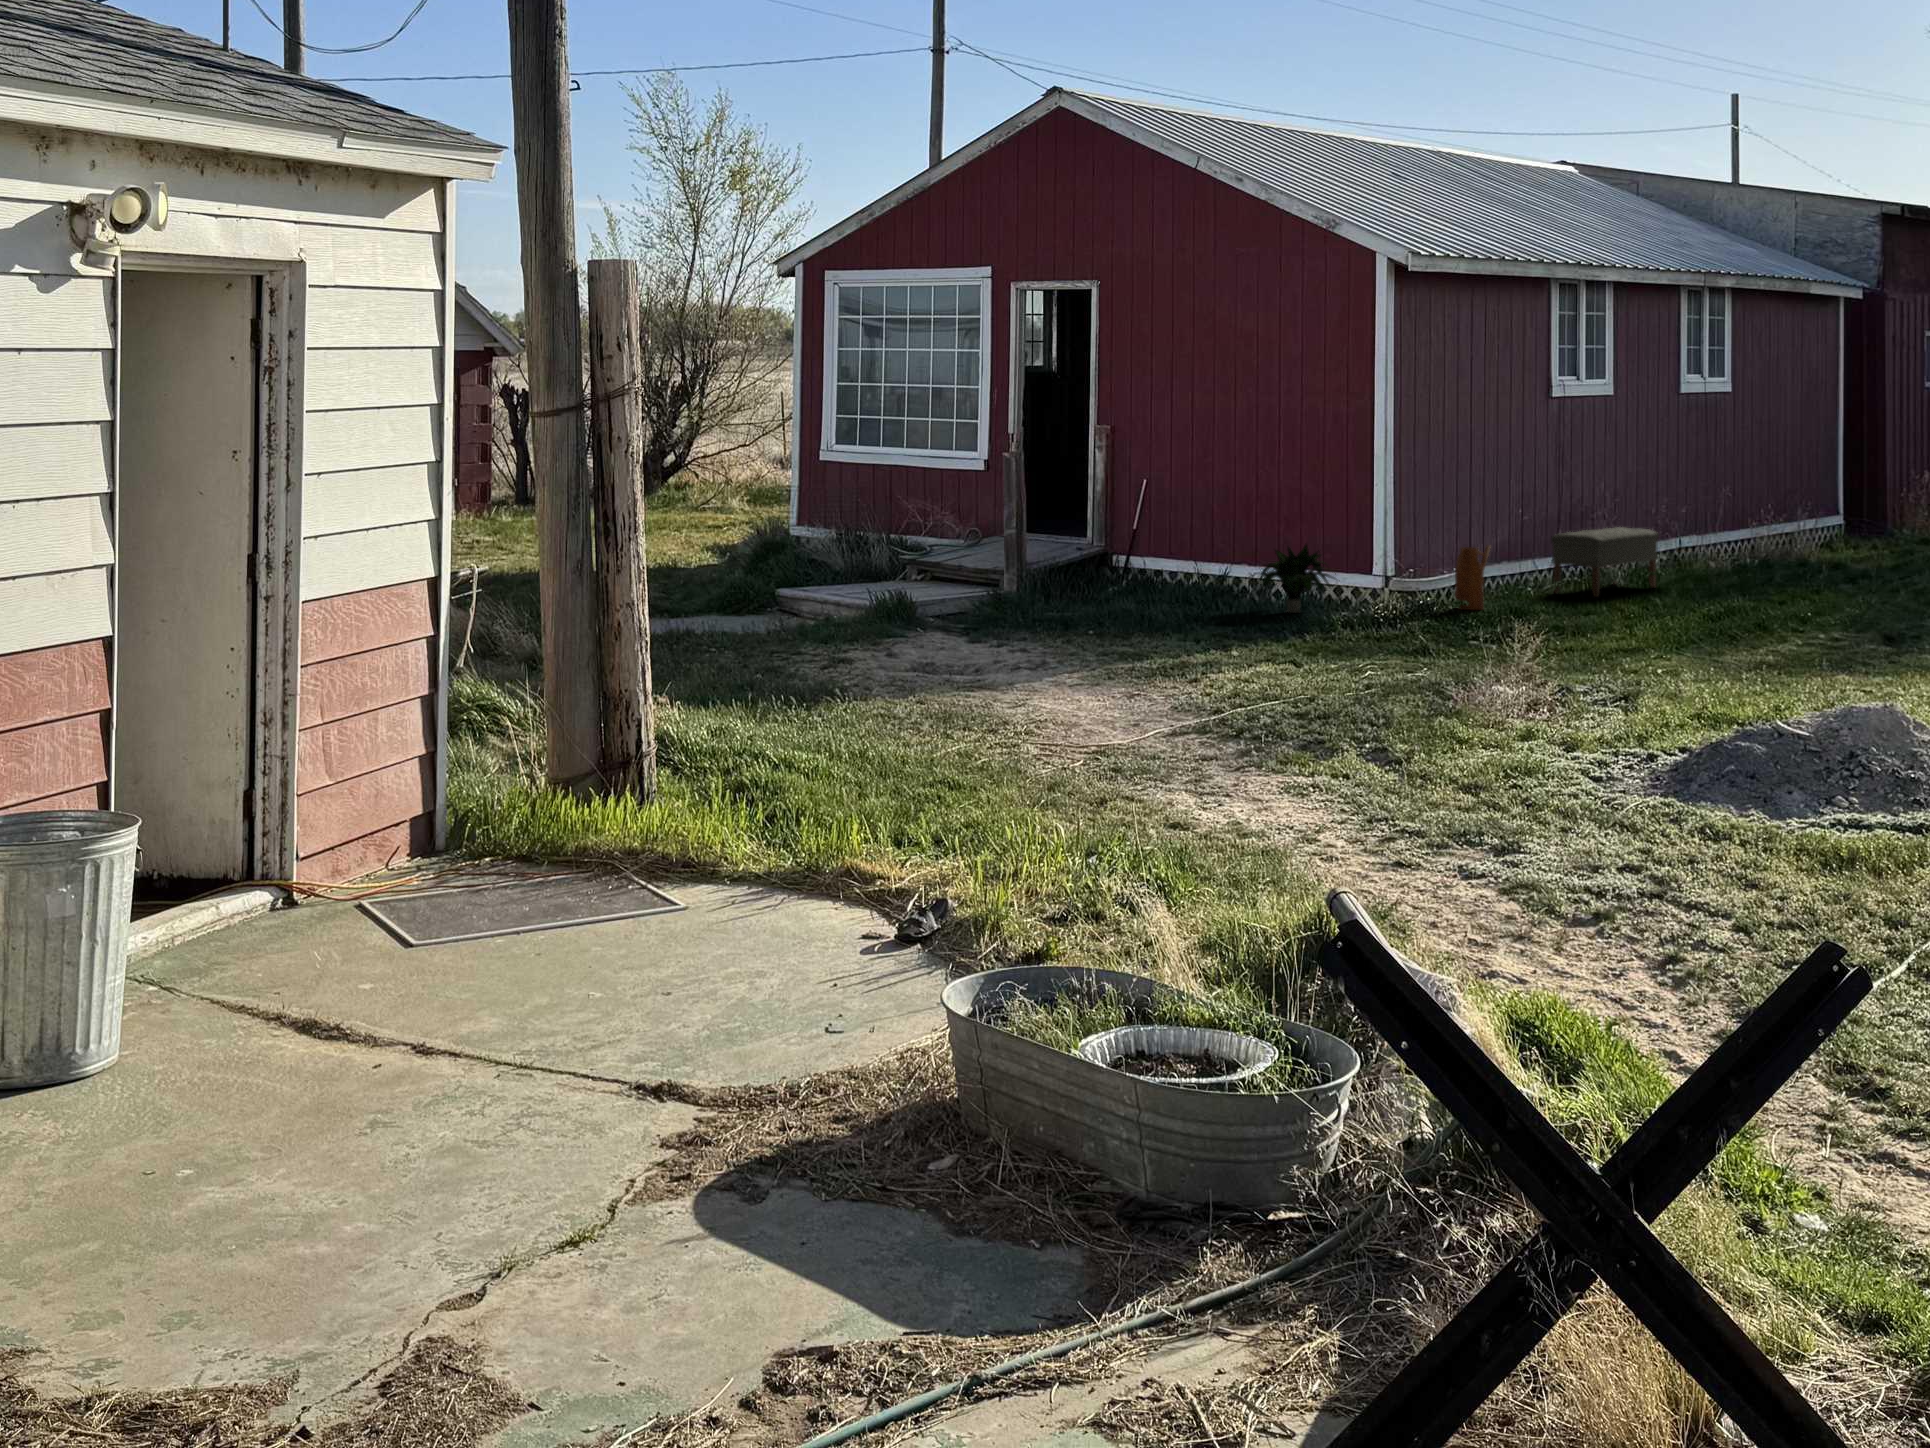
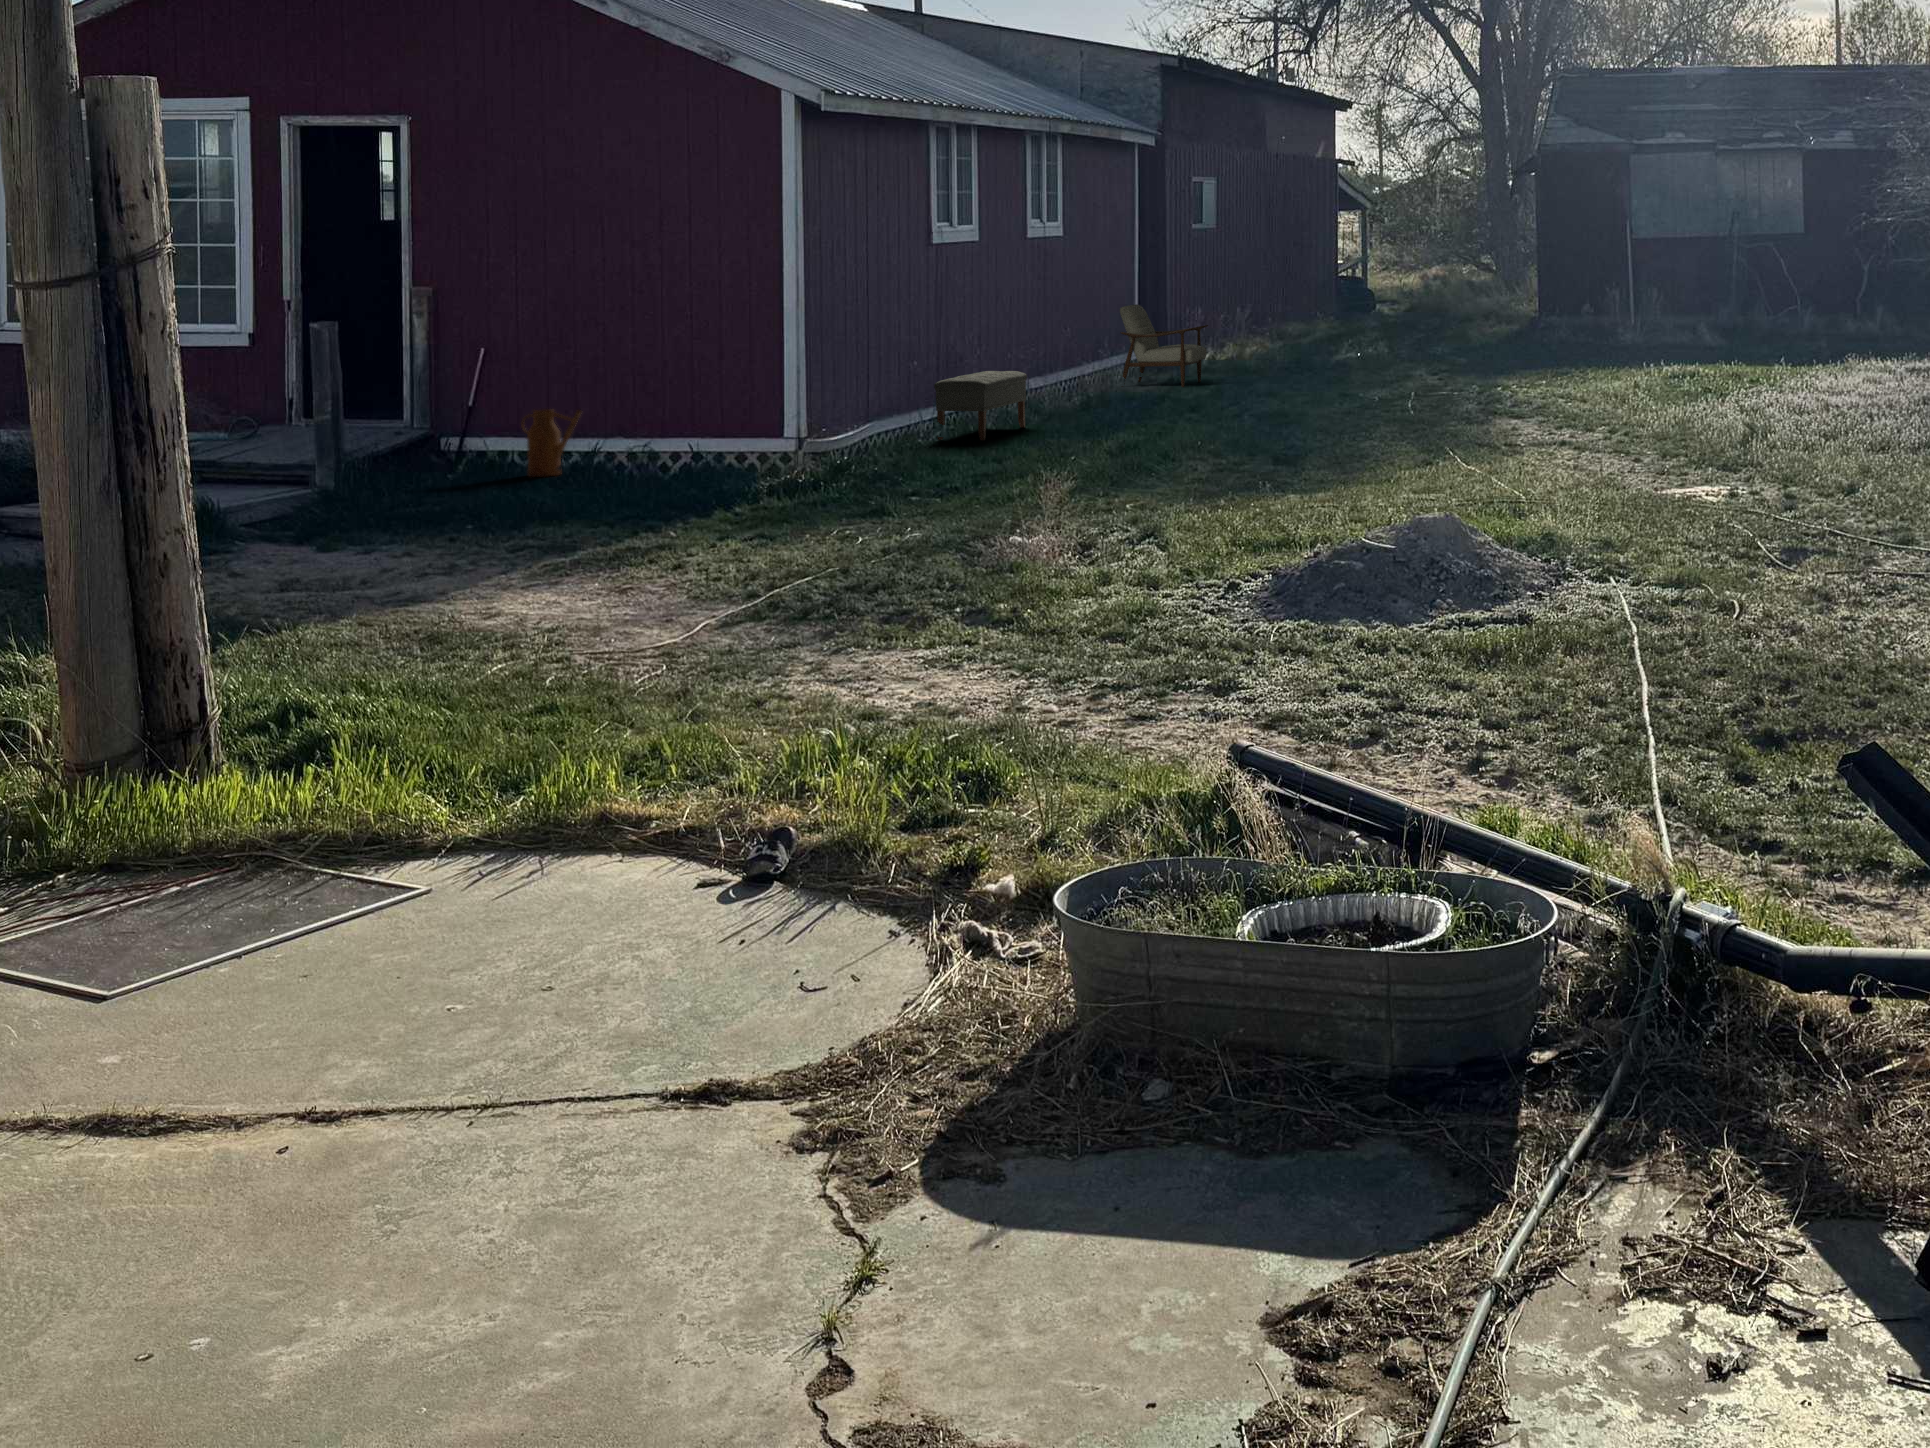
chair: none [1815,467,1920,558] -> present [1120,305,1208,387]
potted plant: present [1256,544,1336,613] -> none [650,404,755,482]
watering can: present [1455,545,1490,610] -> present [521,409,581,477]

